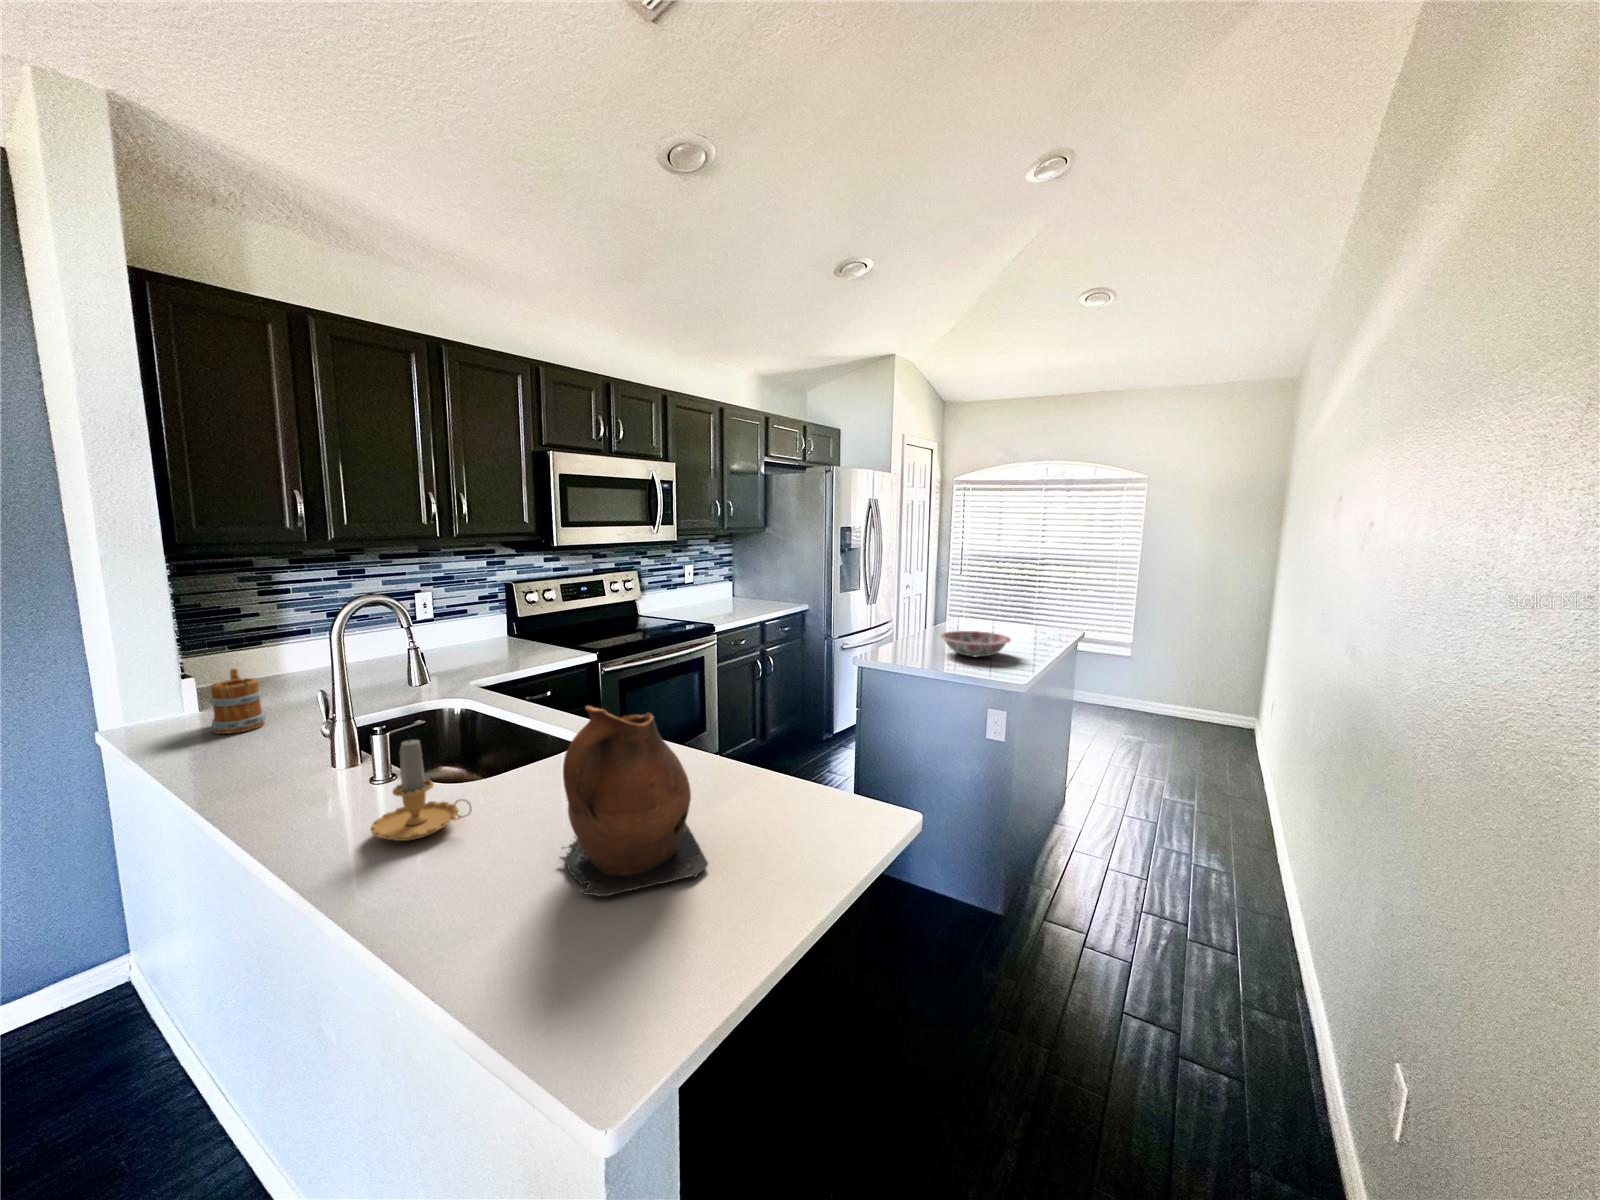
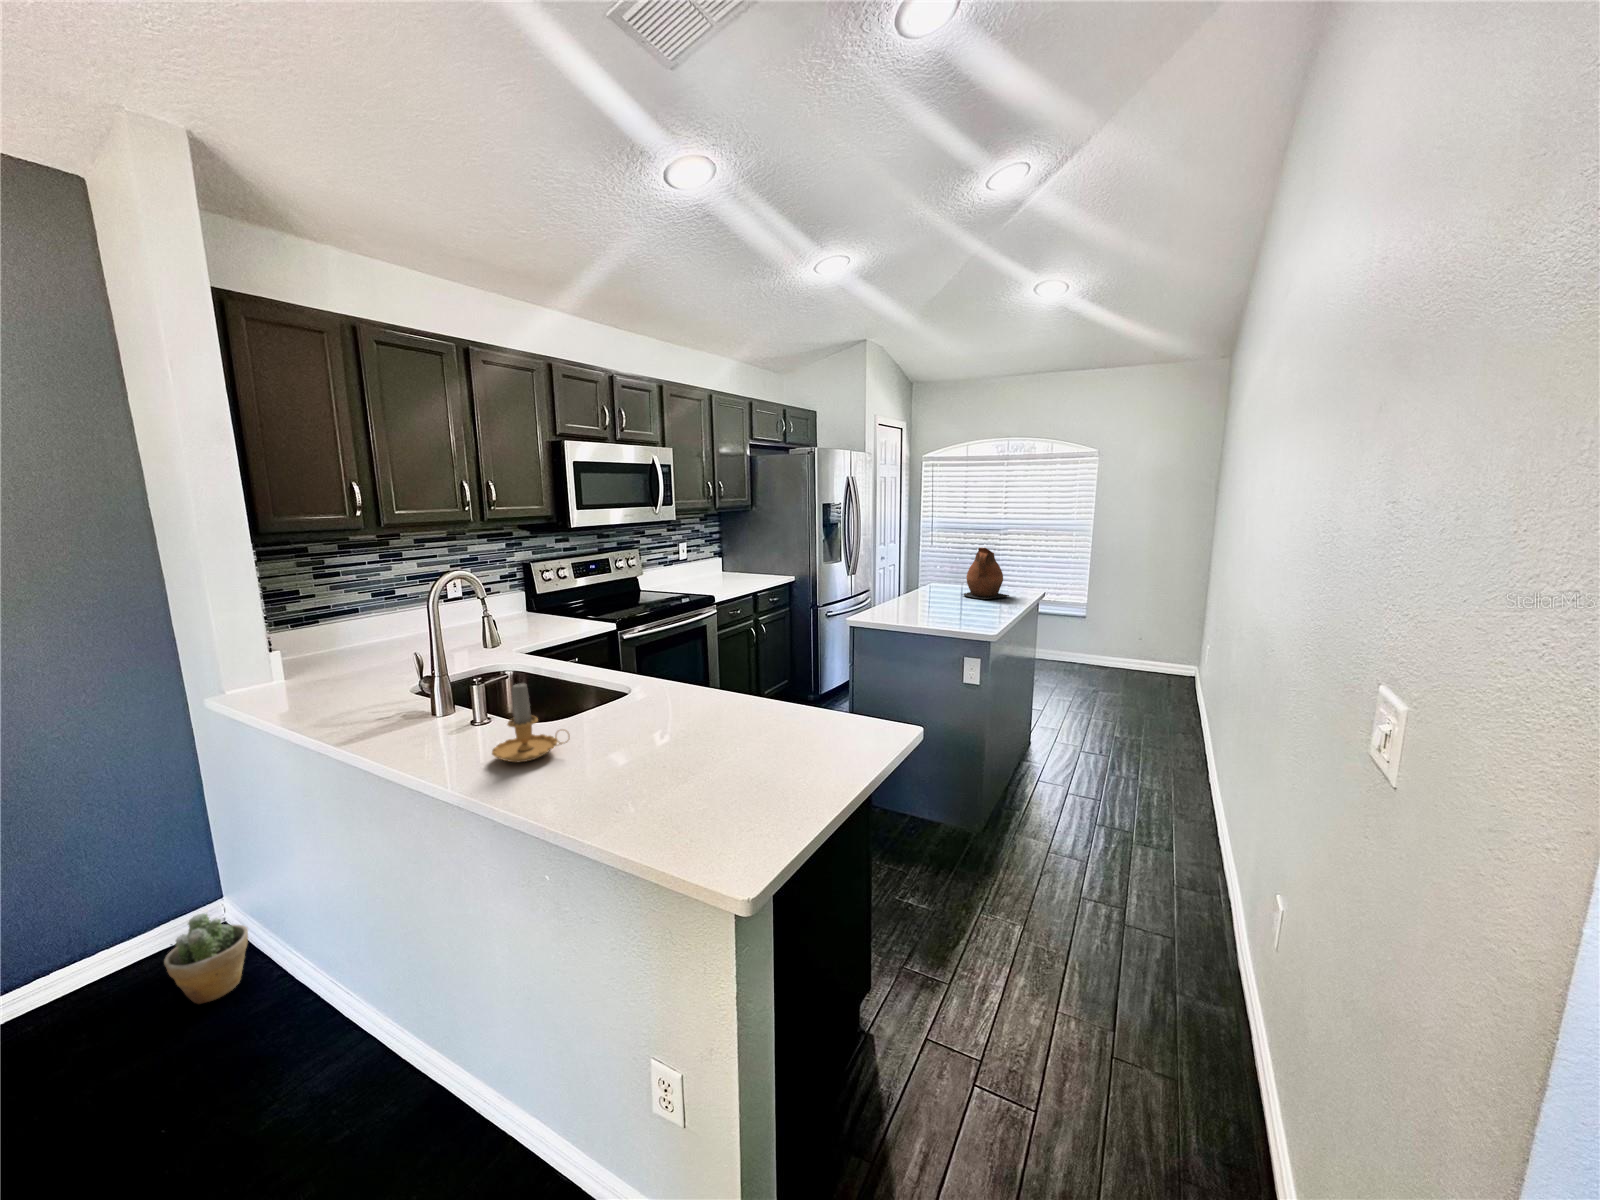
ceramic bowl: present [941,631,1011,656] -> none [920,593,982,614]
mug: present [210,669,265,734] -> none [301,641,347,697]
ceramic pitcher: present [560,706,708,896] -> present [963,548,1009,599]
potted plant: none [29,980,137,1089] -> present [164,914,248,1003]

